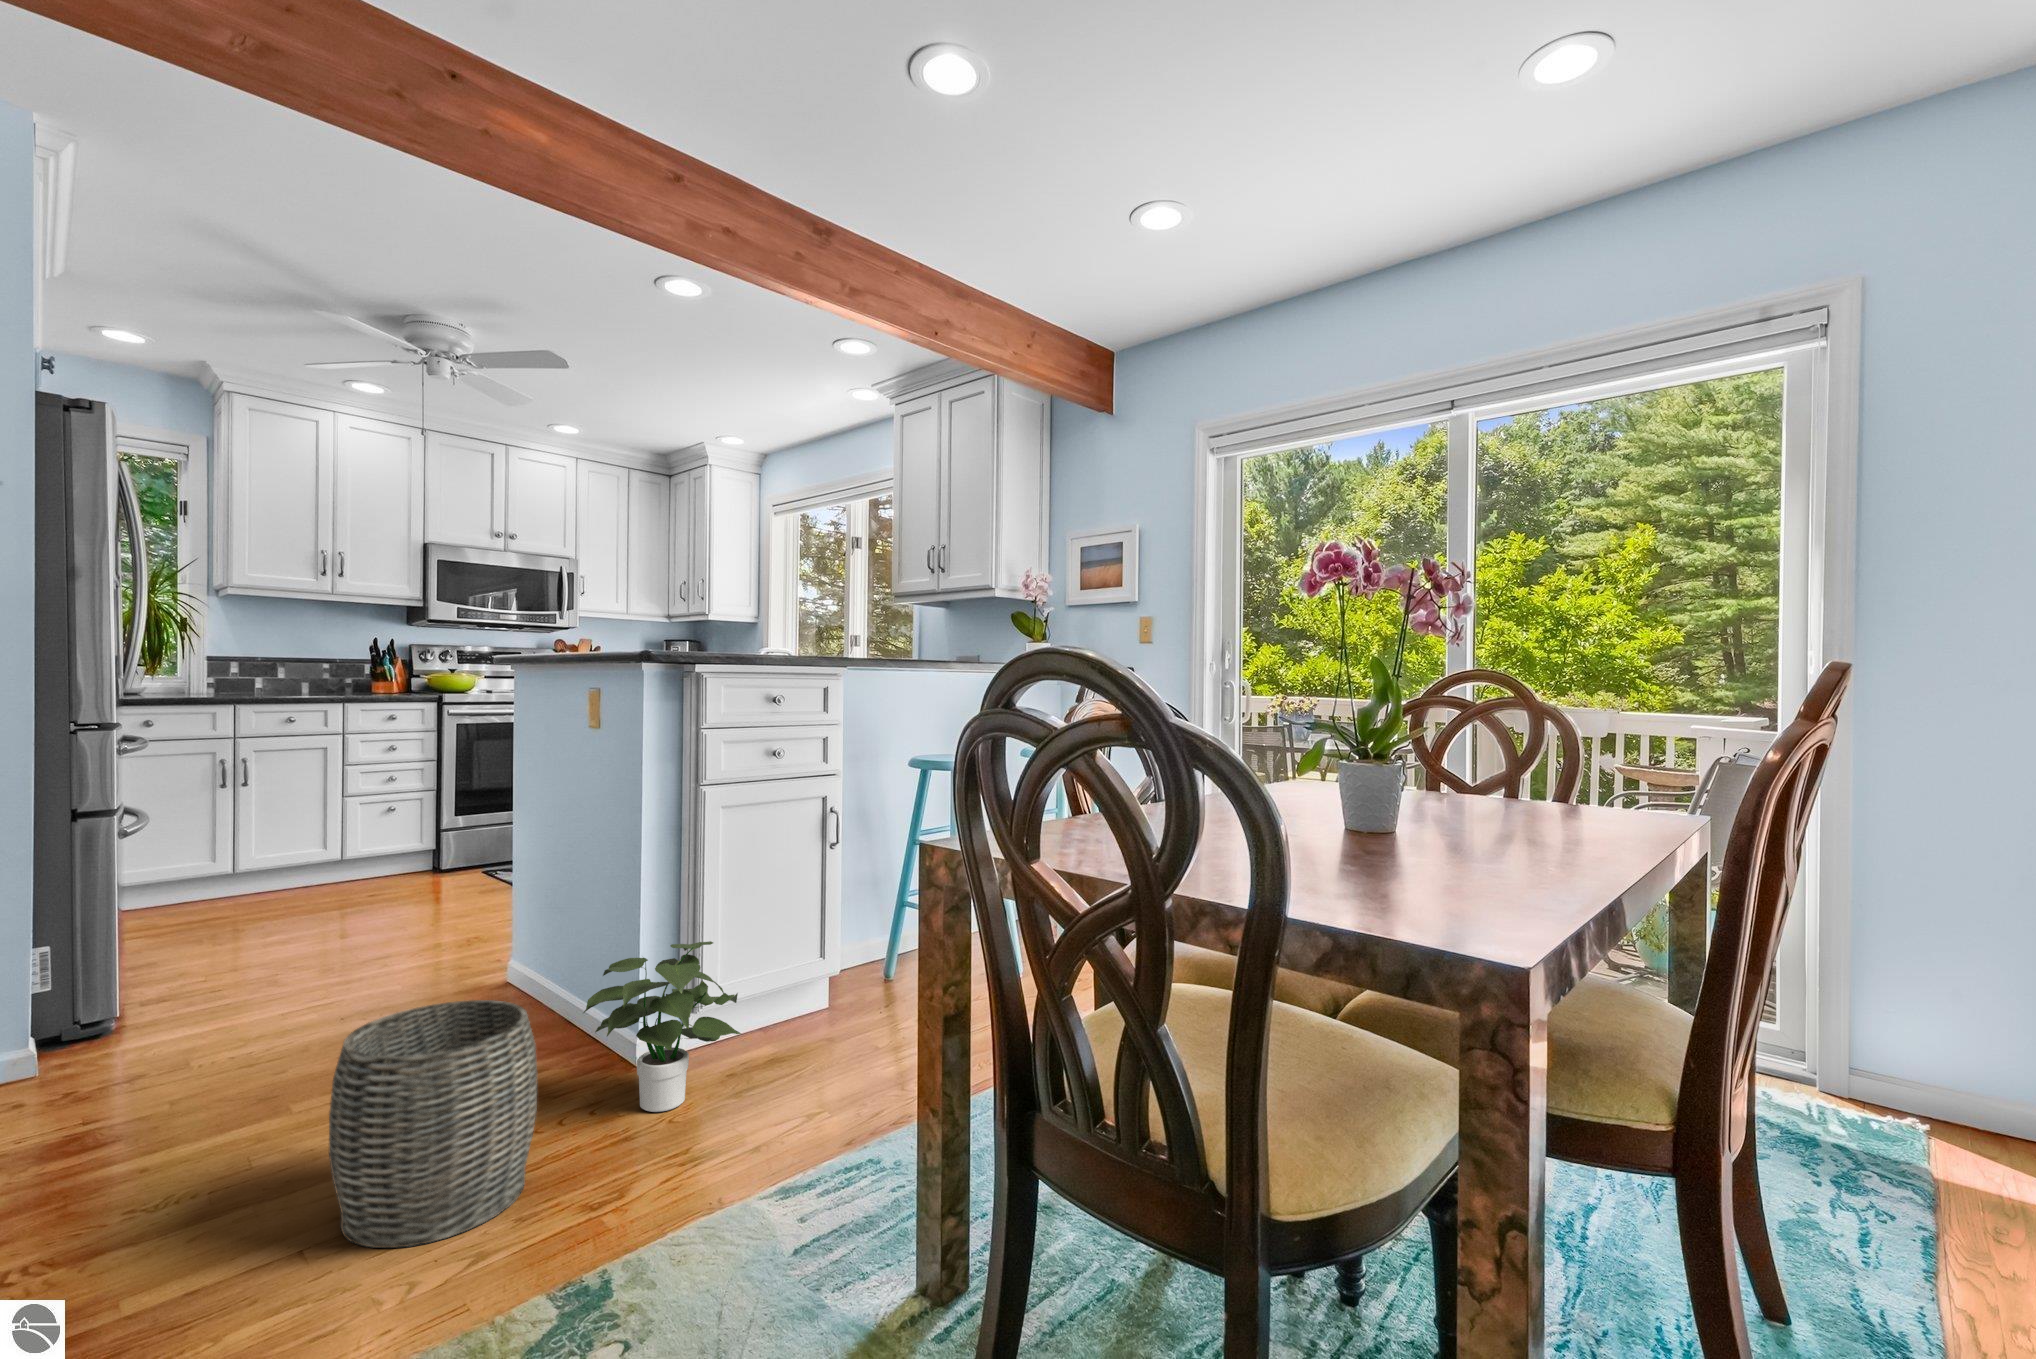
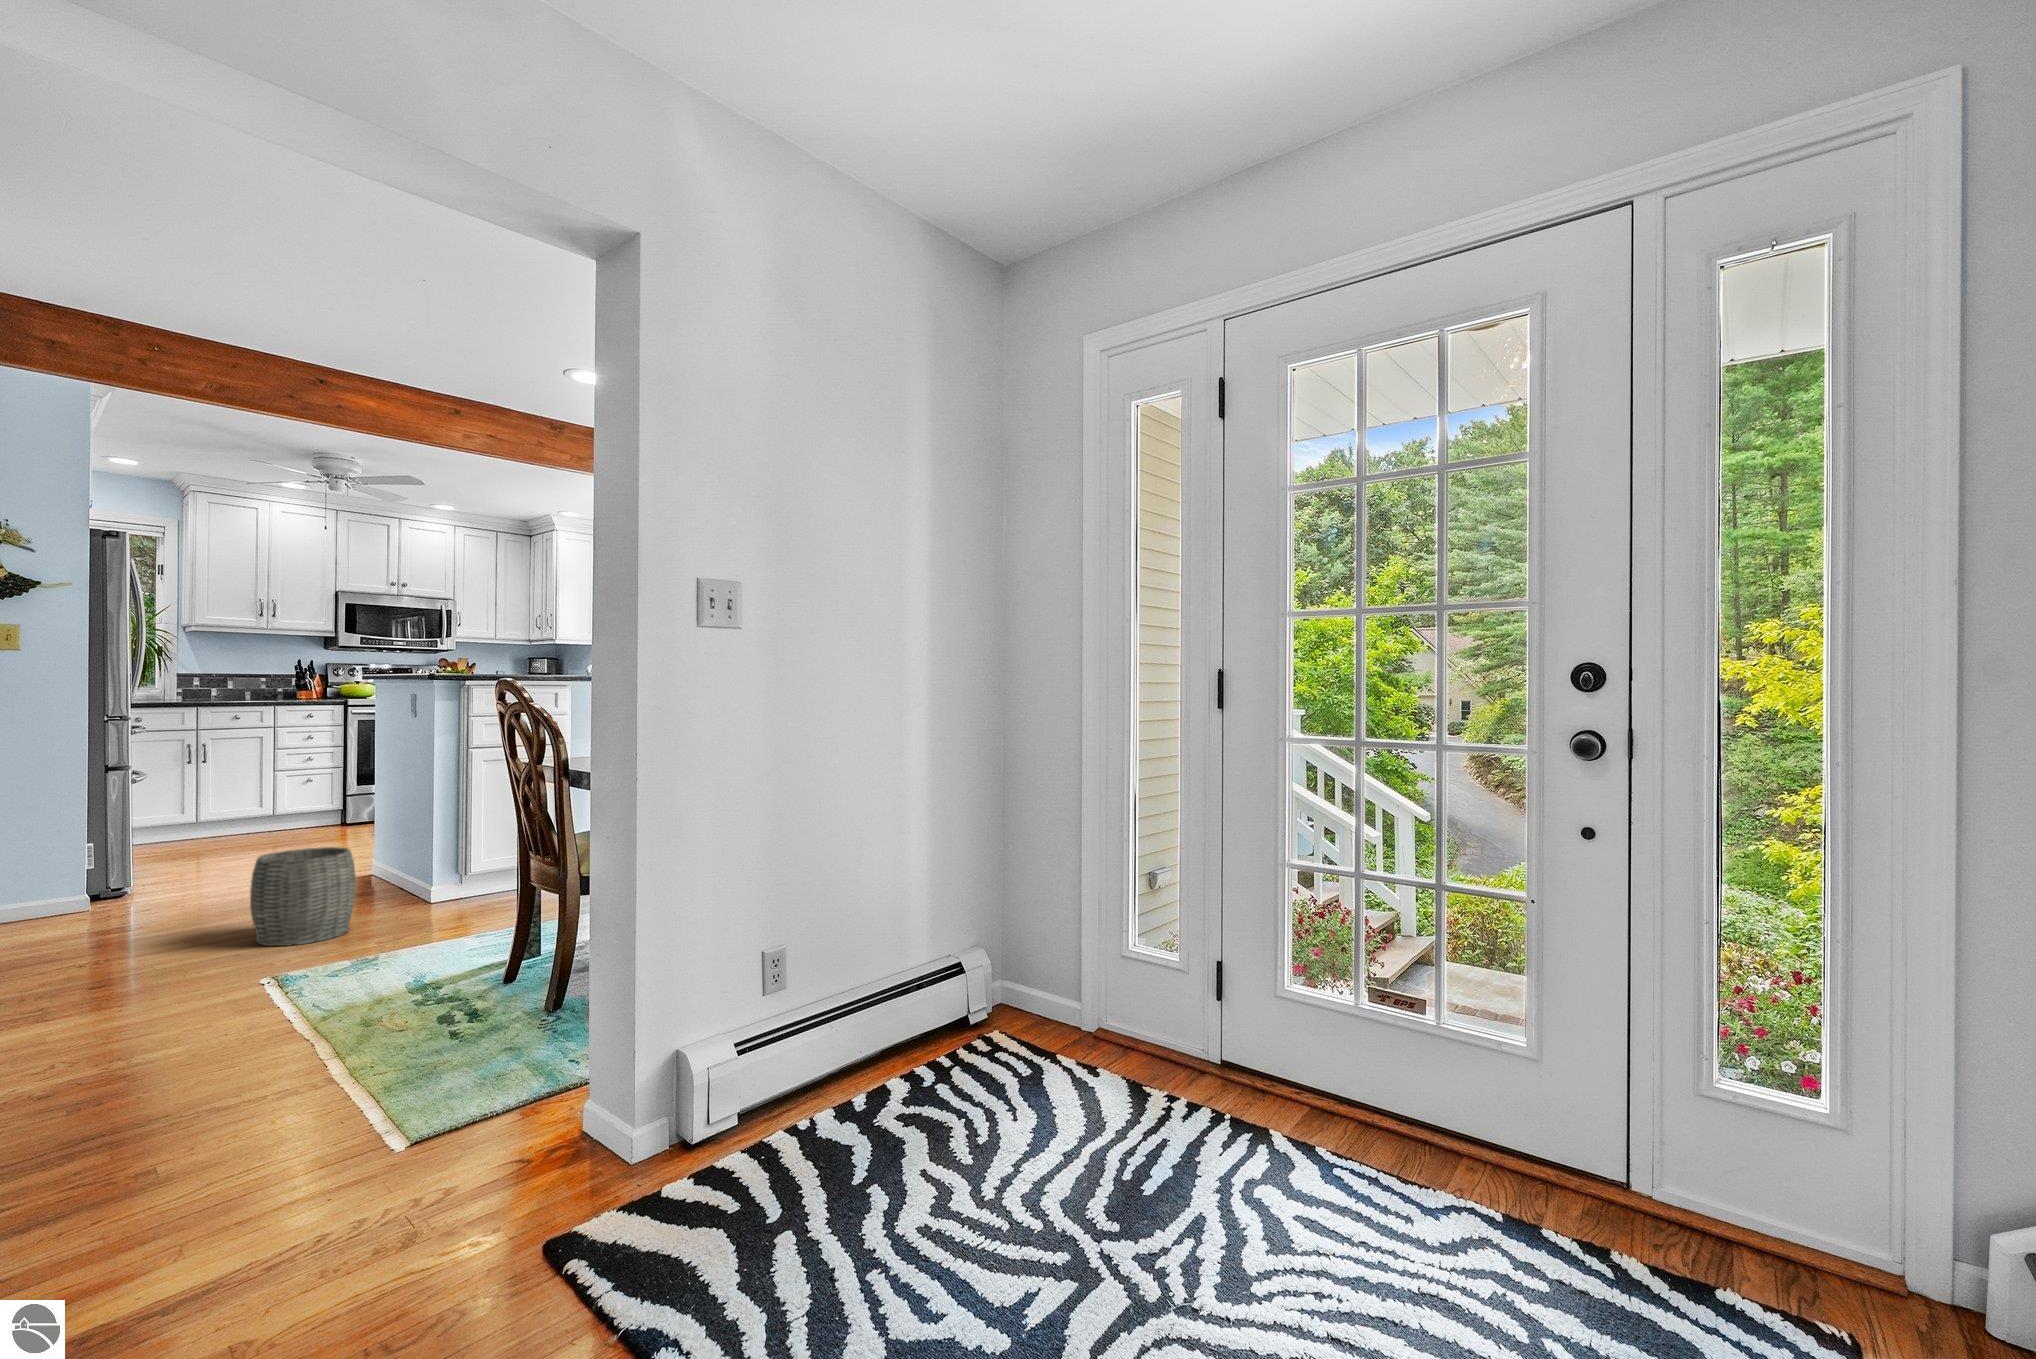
potted plant: present [584,941,741,1112] -> none [390,828,481,912]

